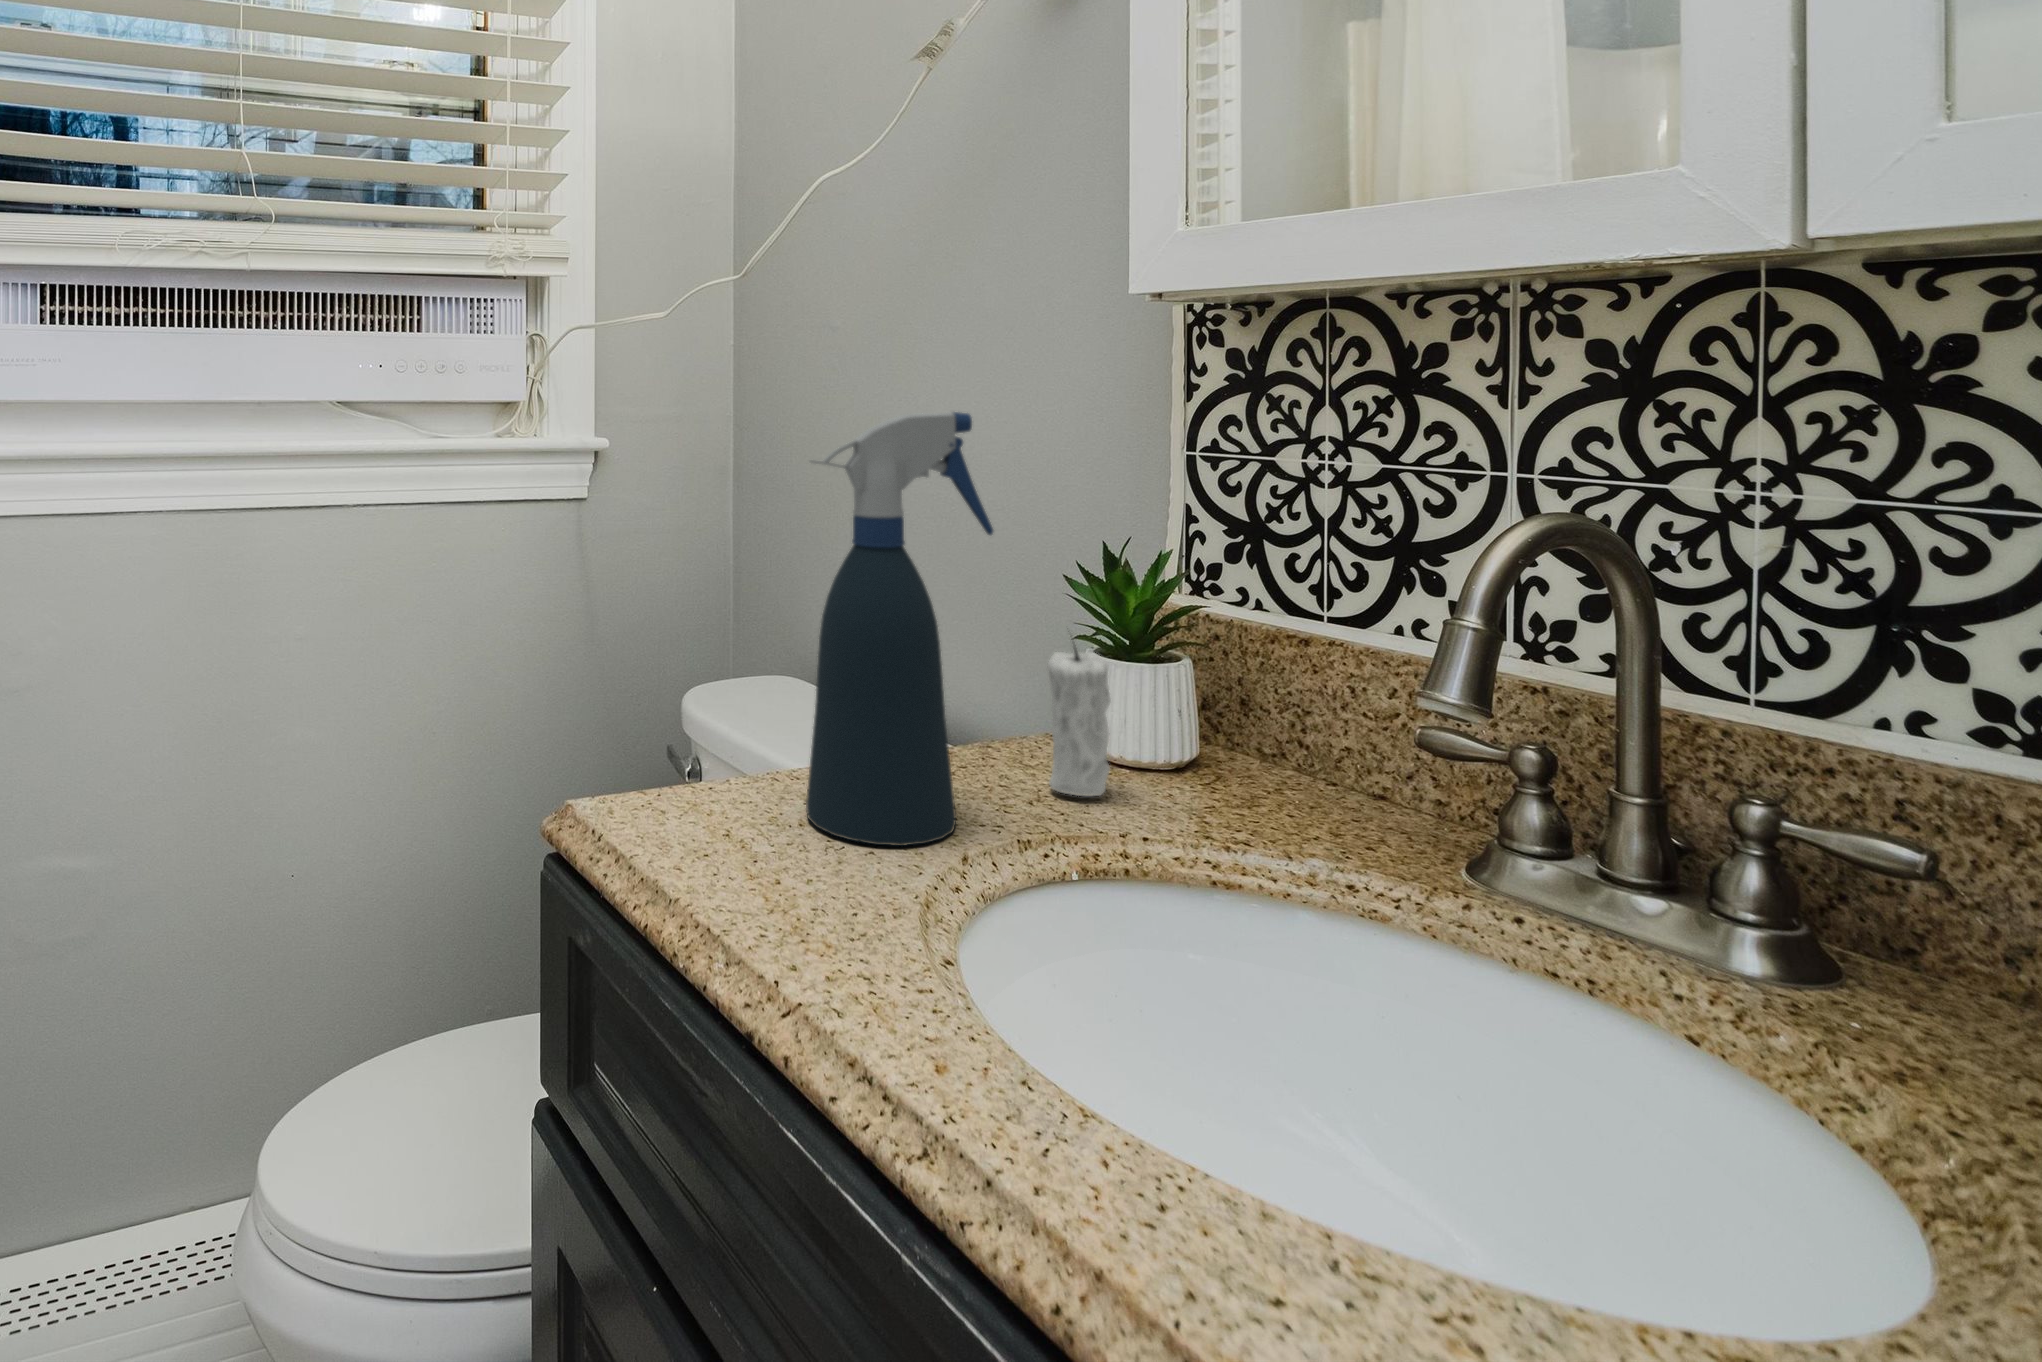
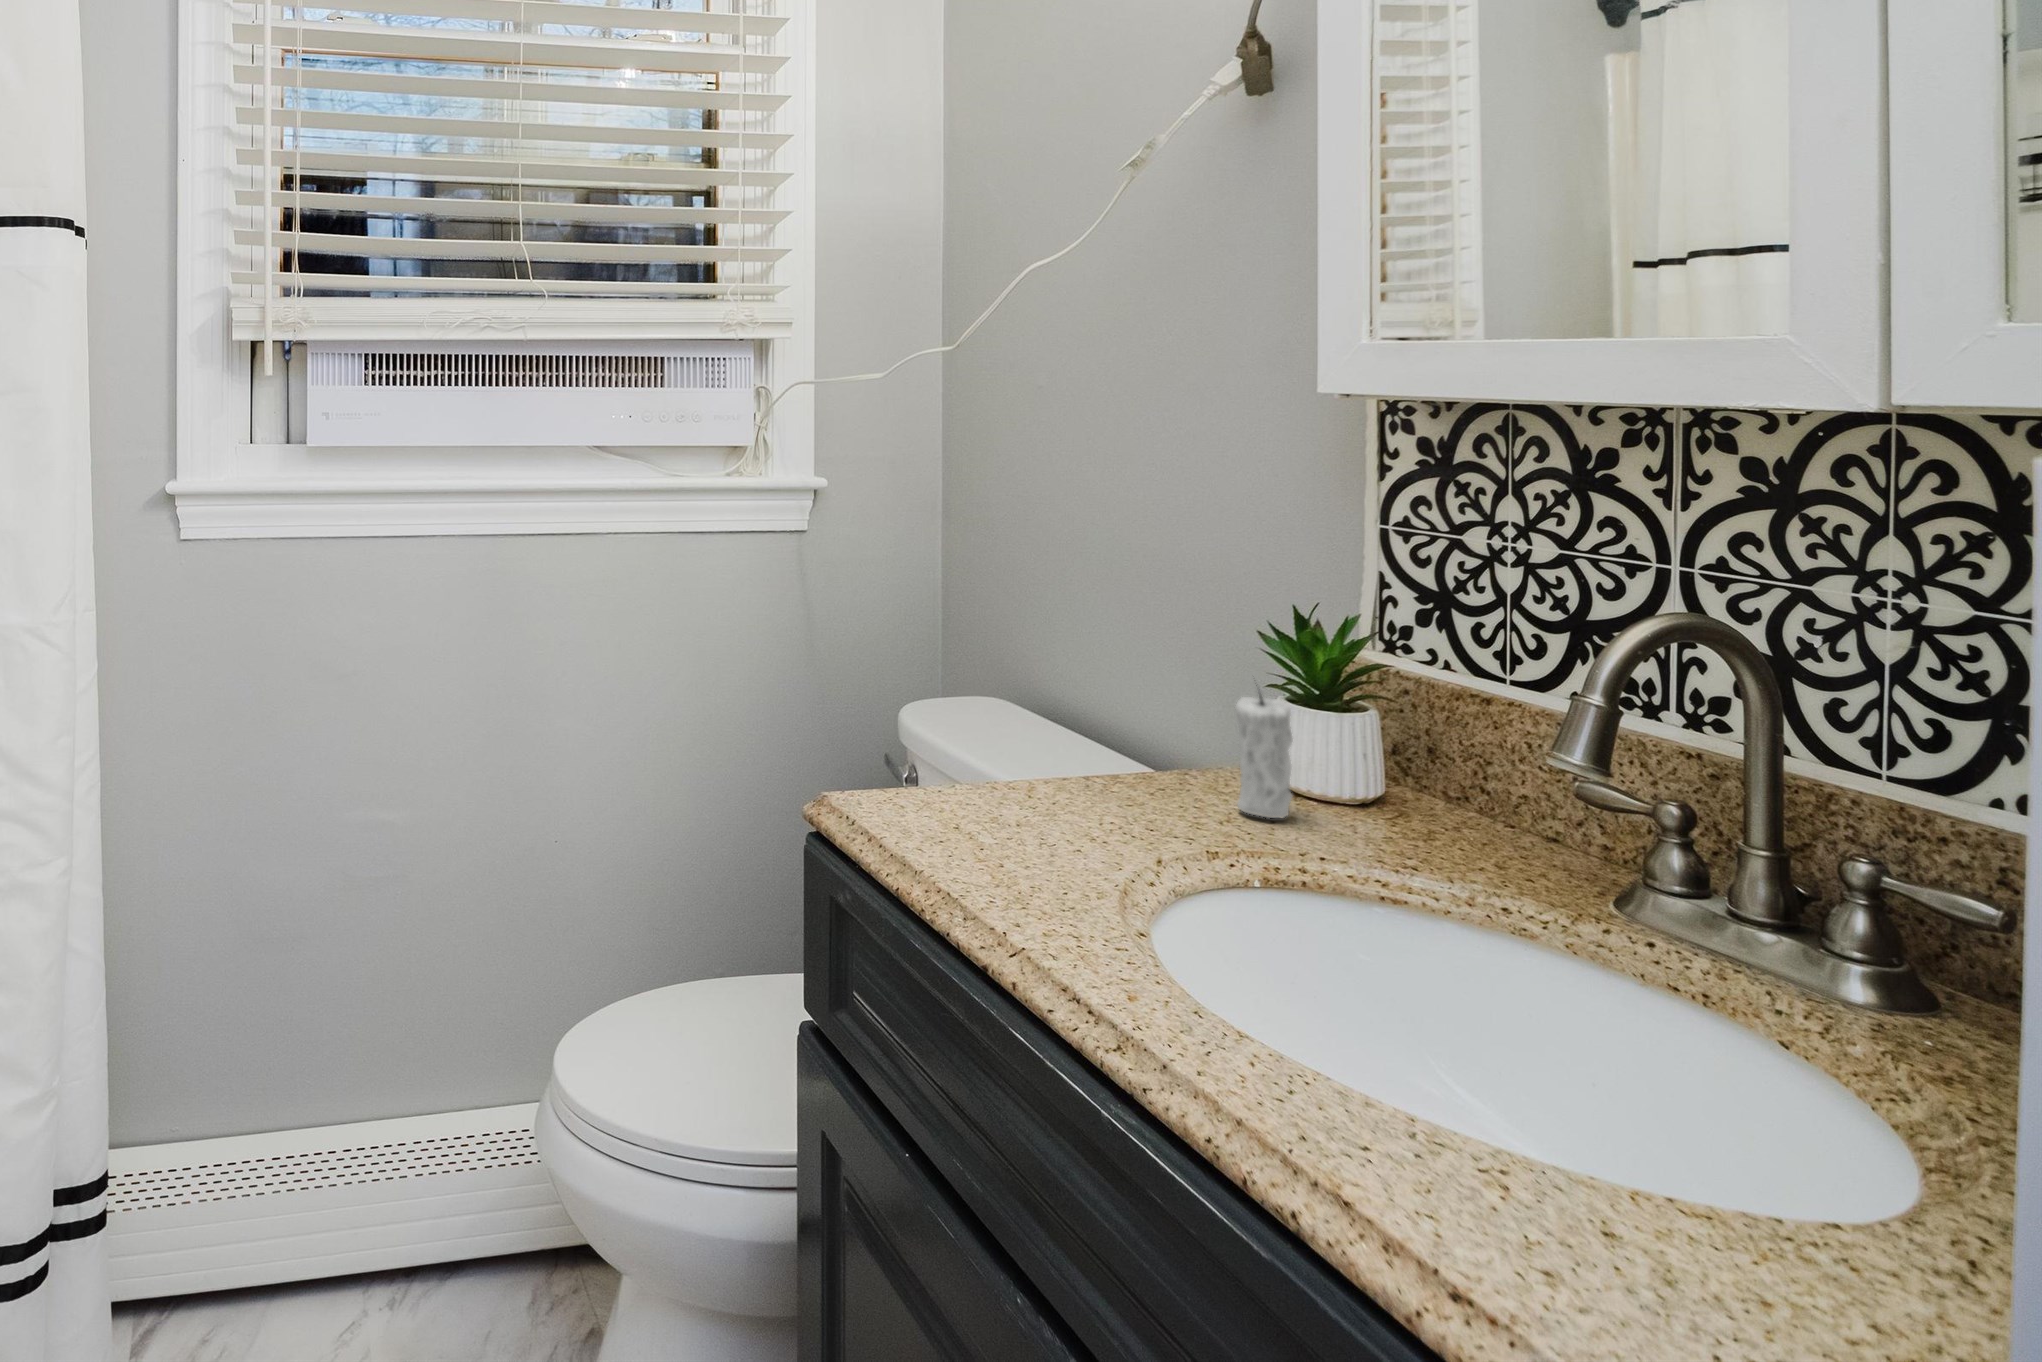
spray bottle: present [806,412,993,846] -> none [1023,500,1184,844]

